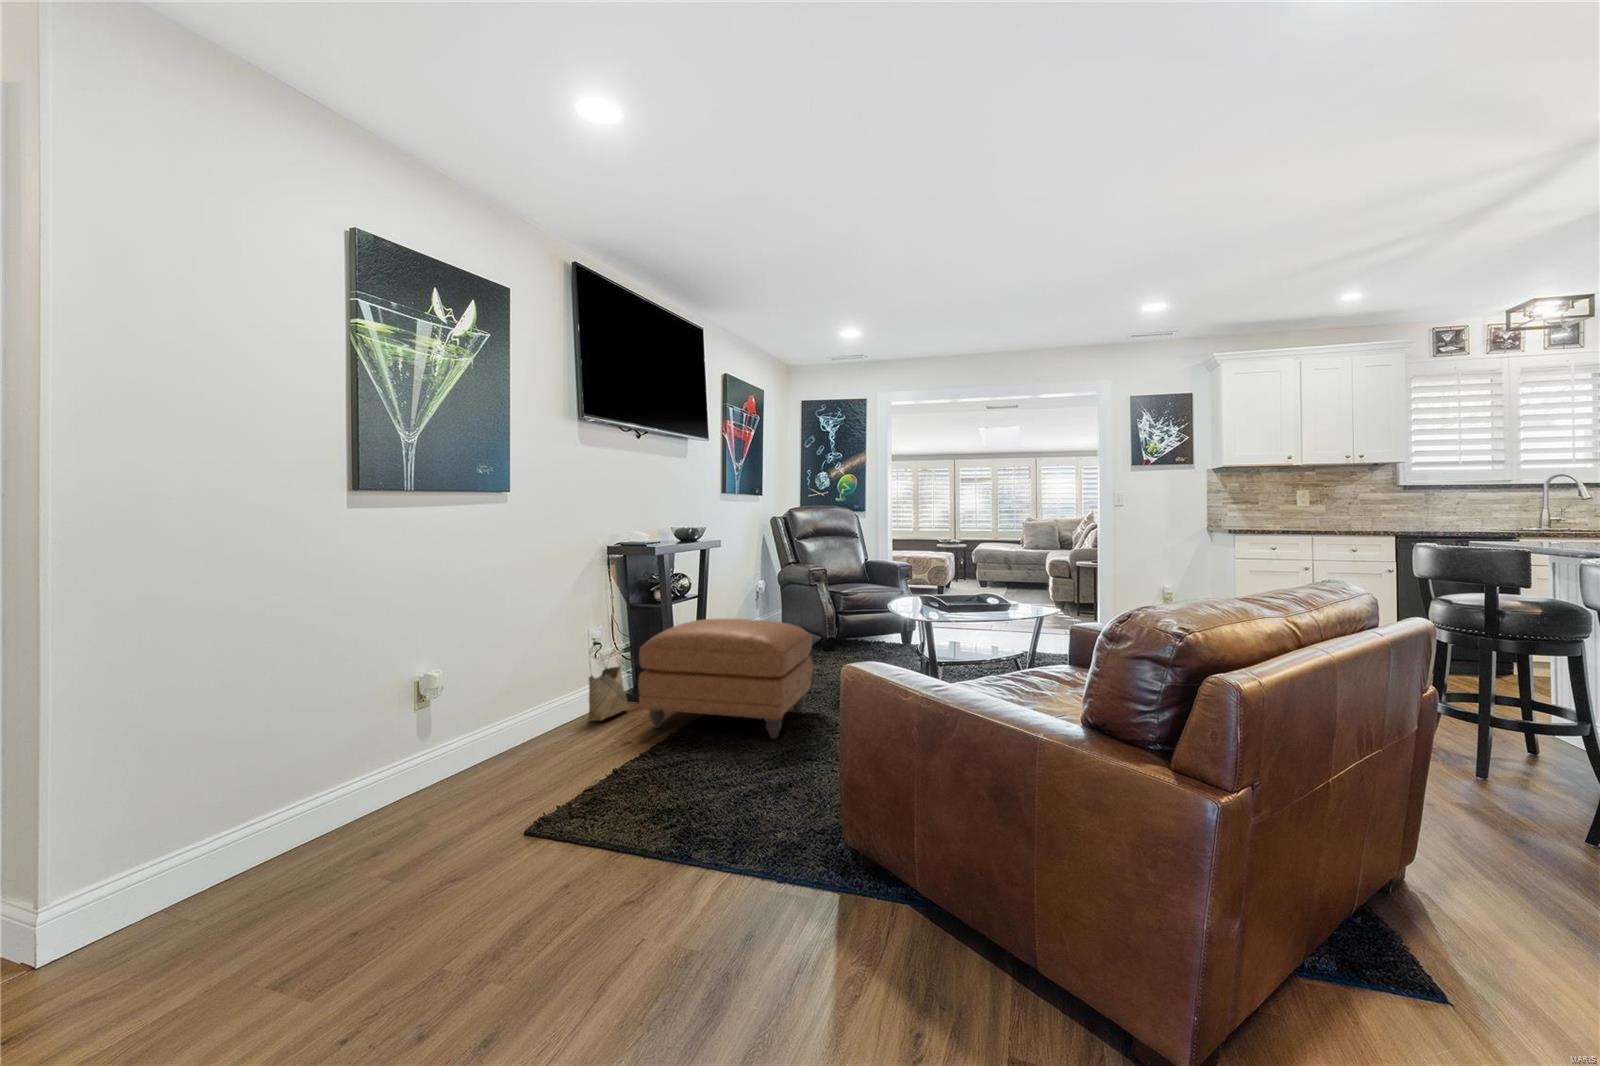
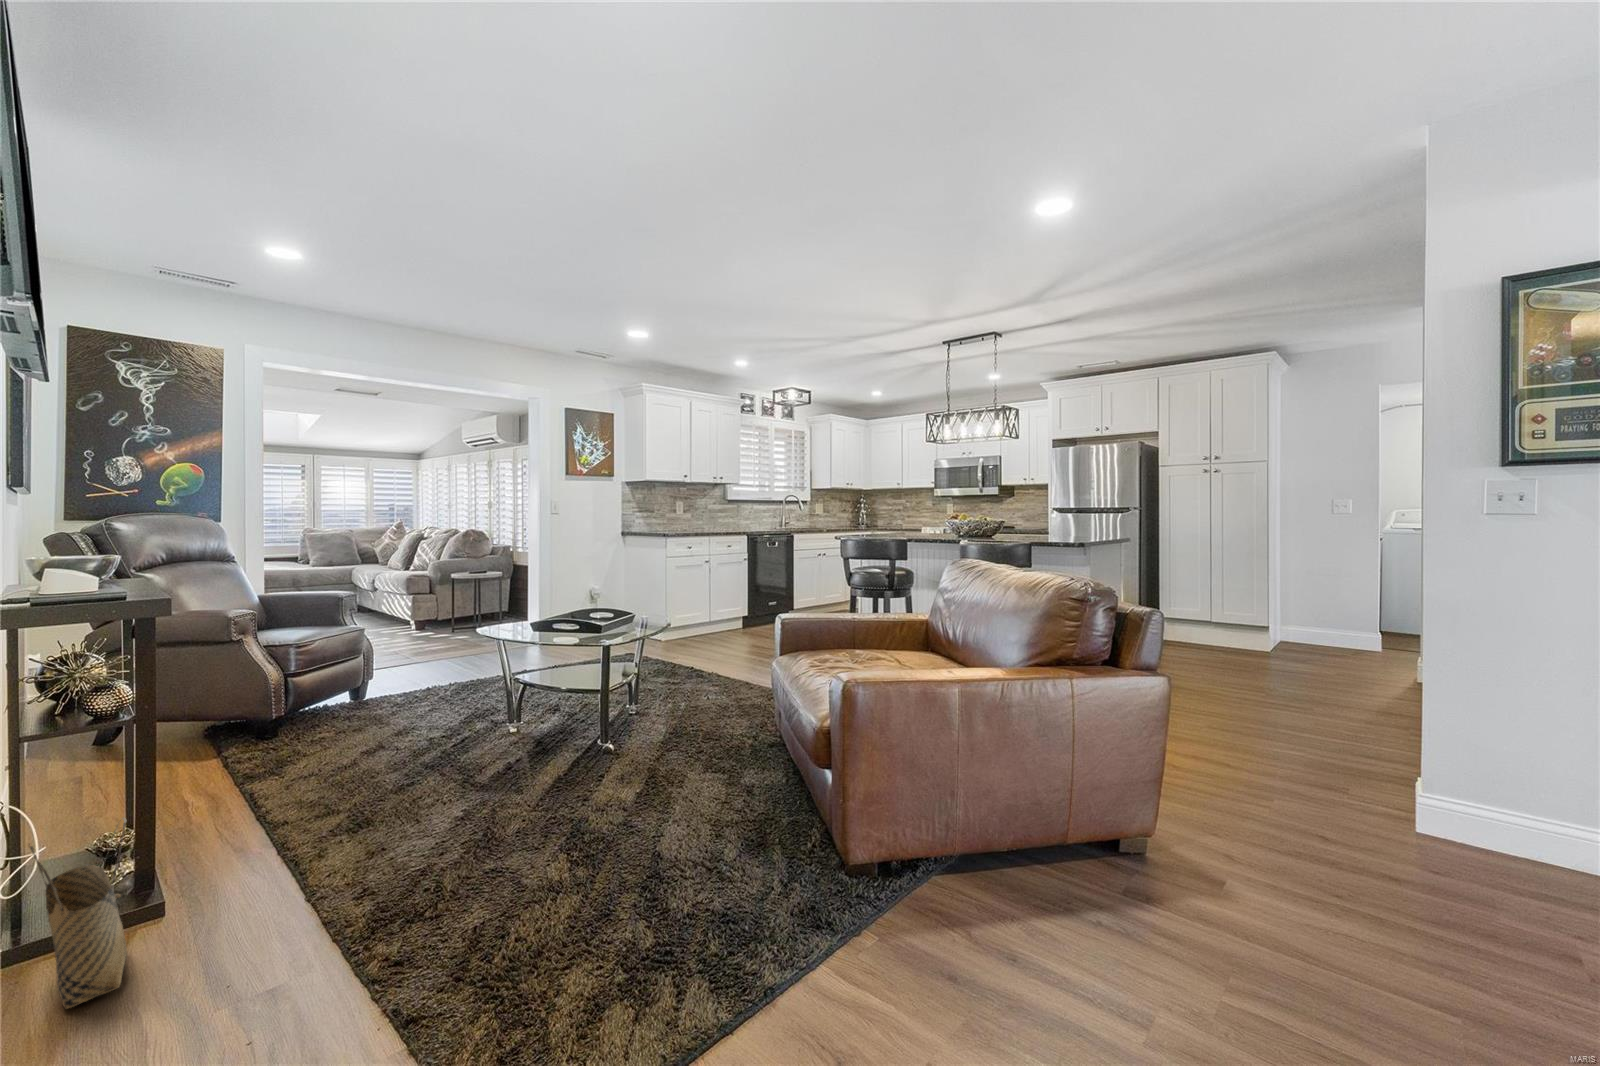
ottoman: present [638,619,813,739] -> none [211,687,532,933]

